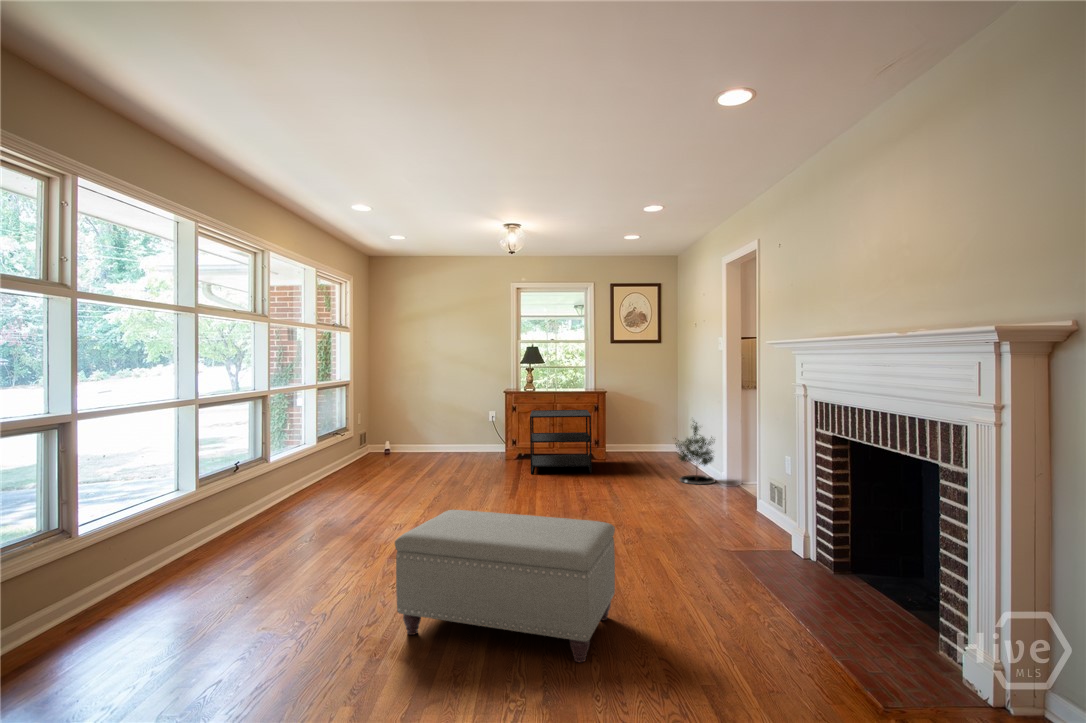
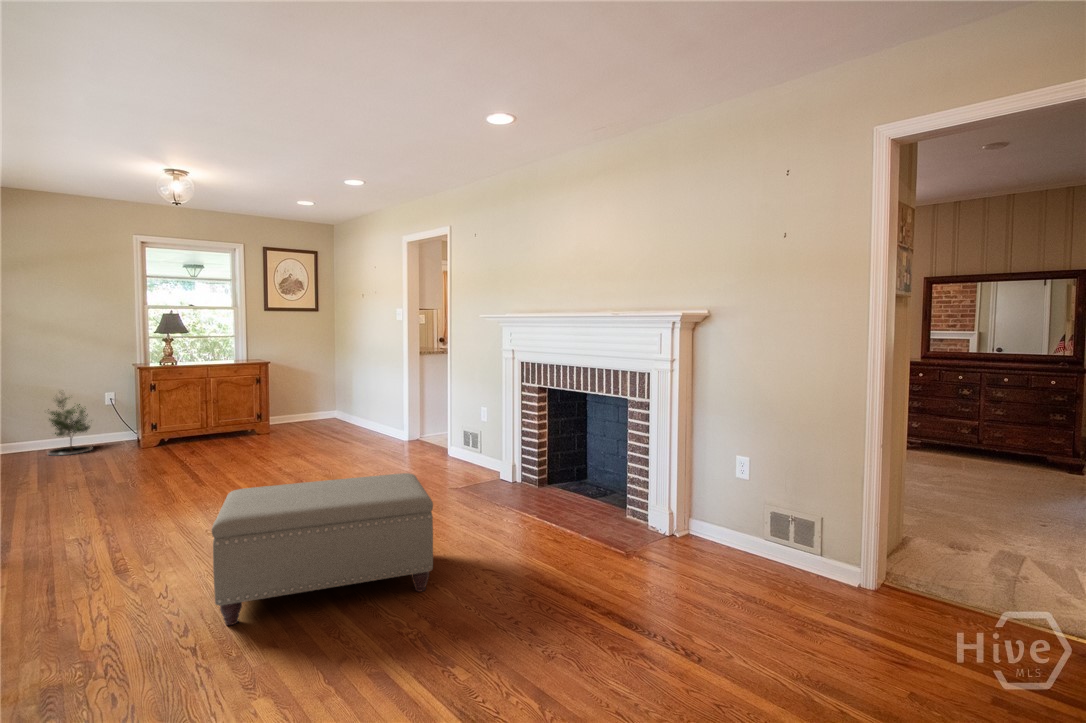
side table: present [530,410,592,474] -> none [181,382,267,455]
potted tree: present [675,421,715,484] -> present [48,397,93,455]

